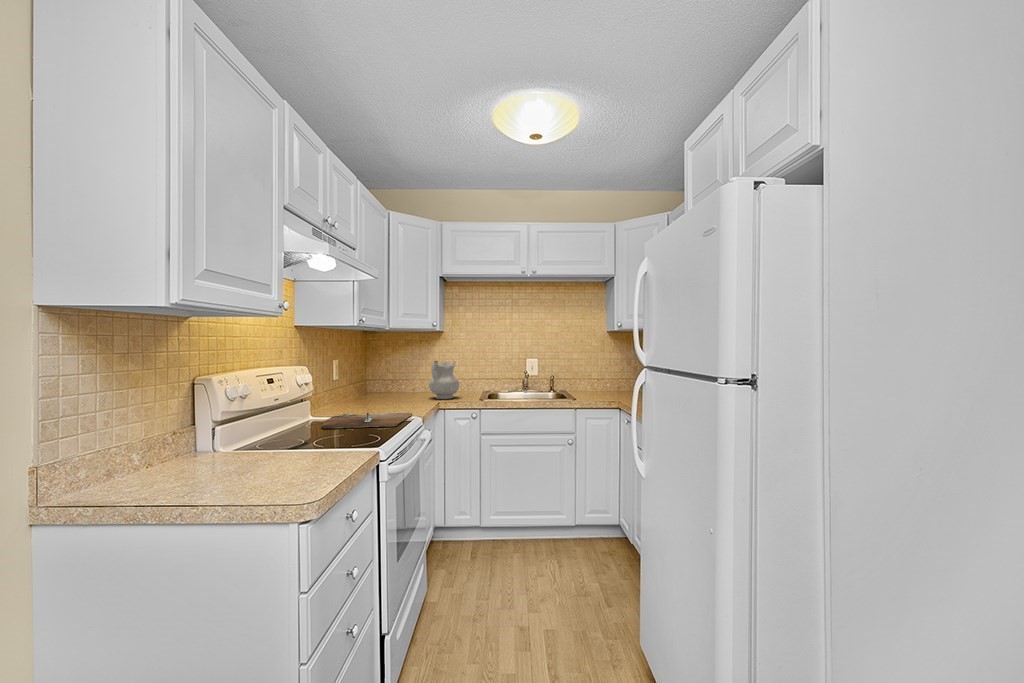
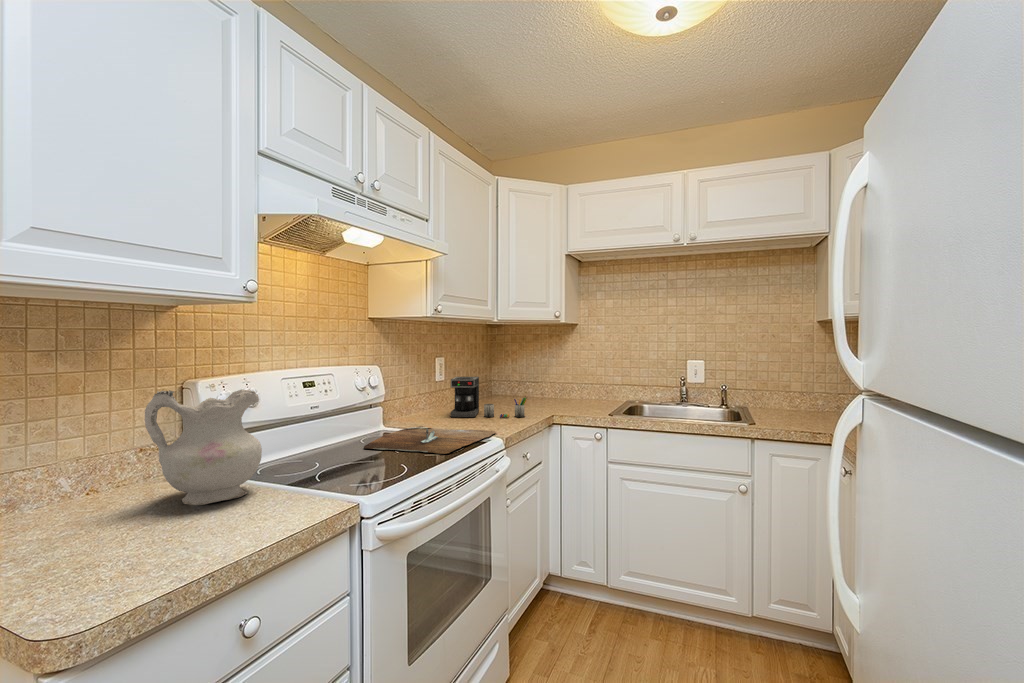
ceramic pitcher: present [429,361,459,399] -> present [145,389,262,505]
coffee maker: none [357,374,421,408] -> present [451,377,527,417]

